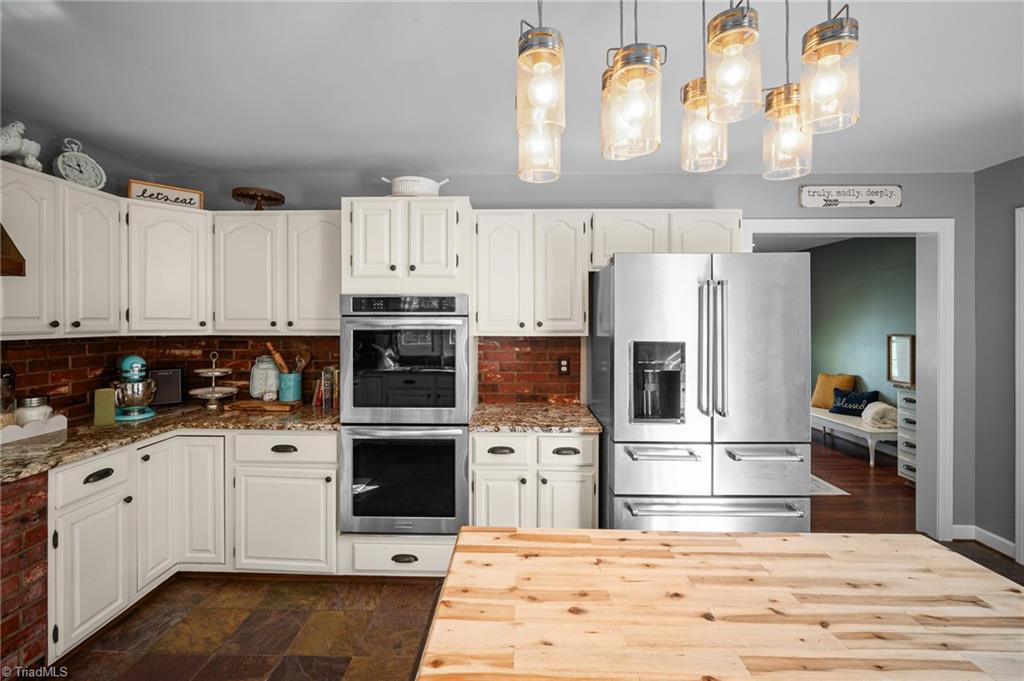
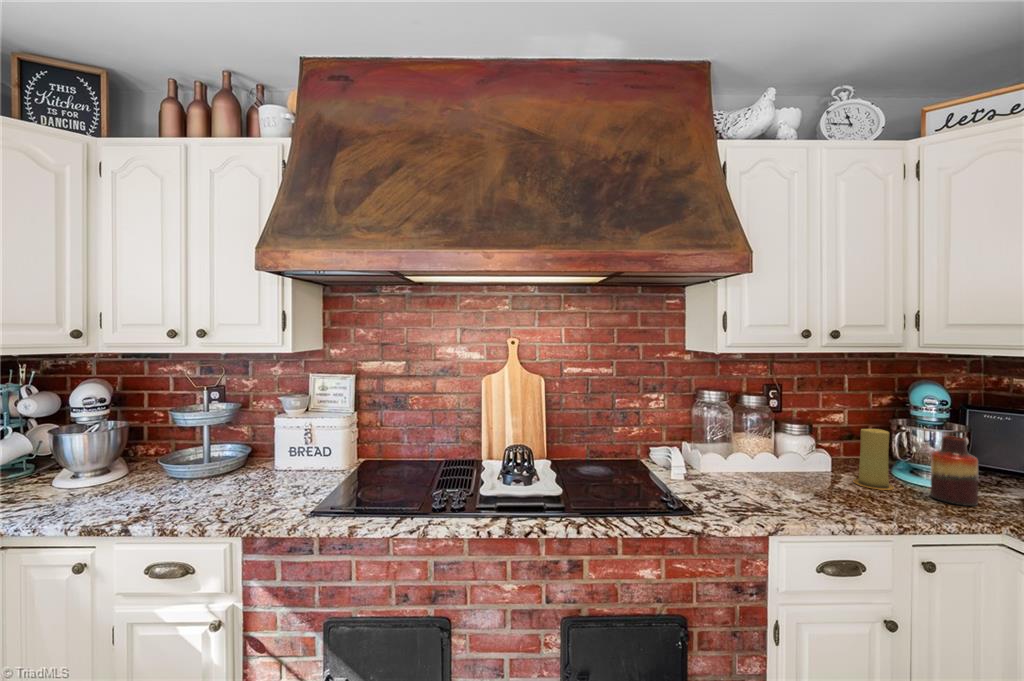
vase: none [140,385,164,423] -> present [931,436,978,506]

